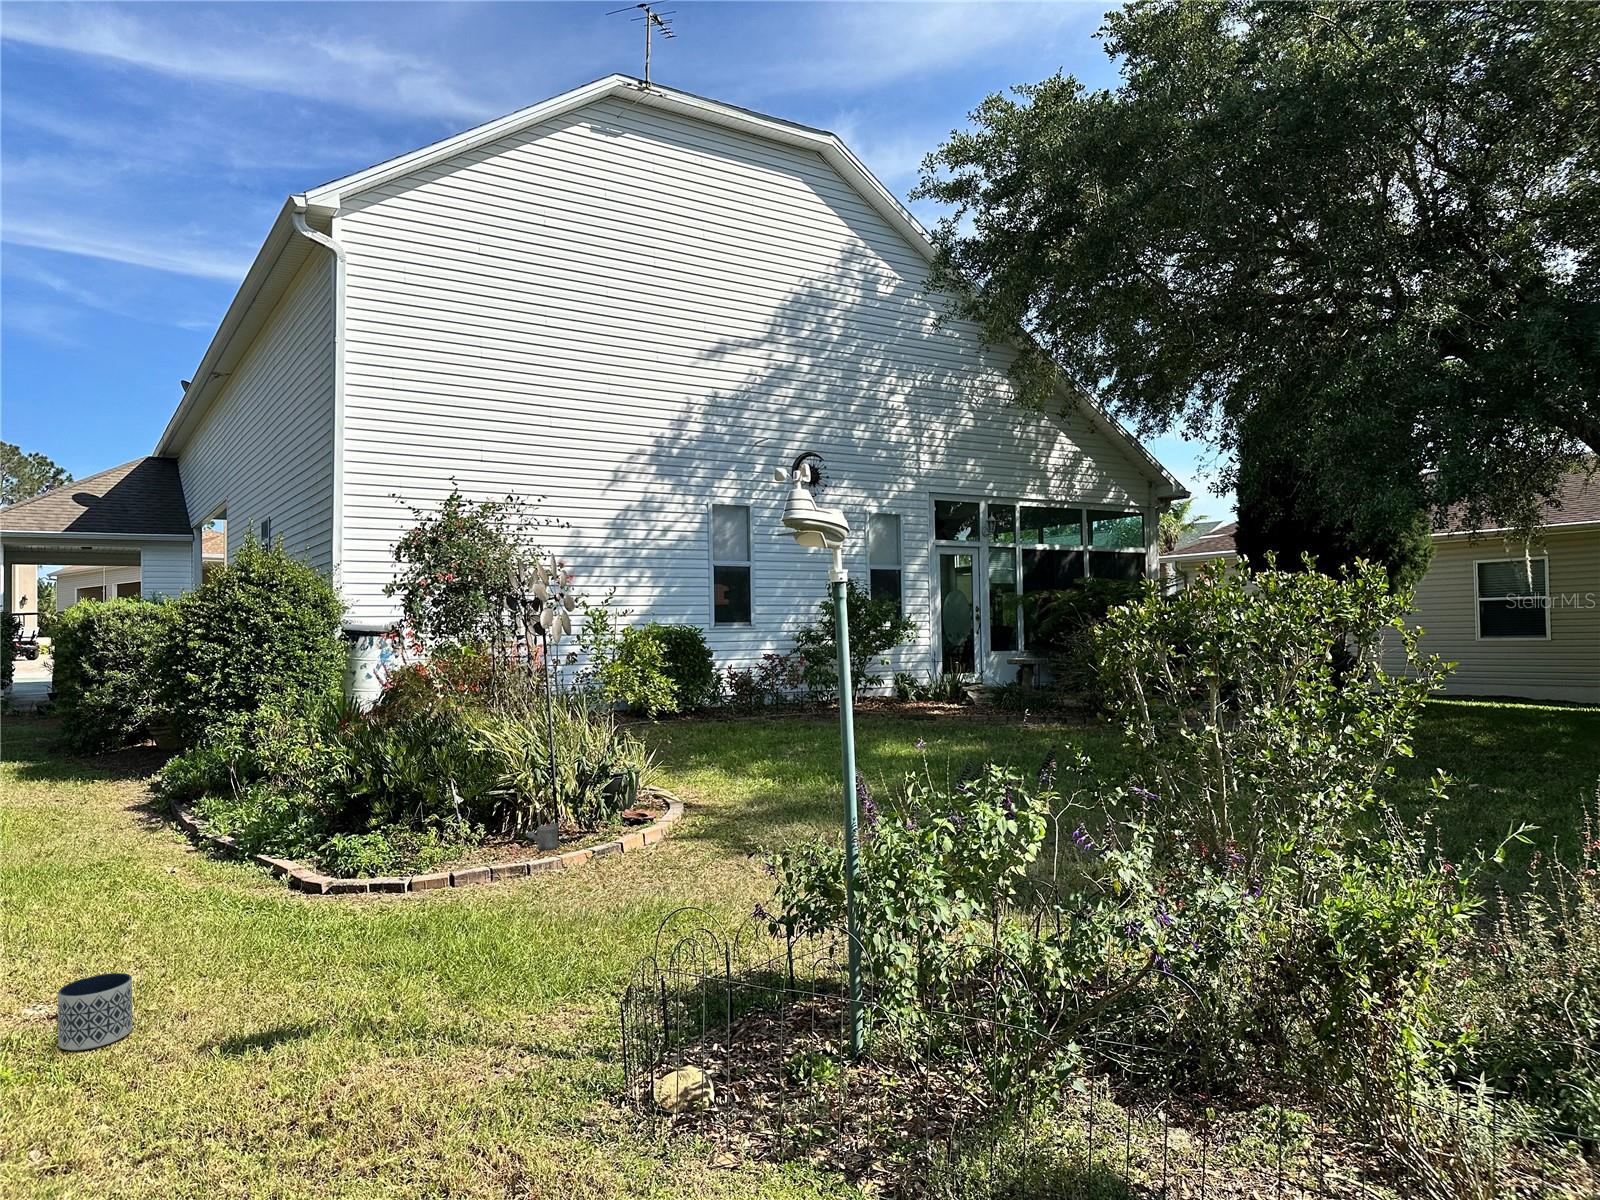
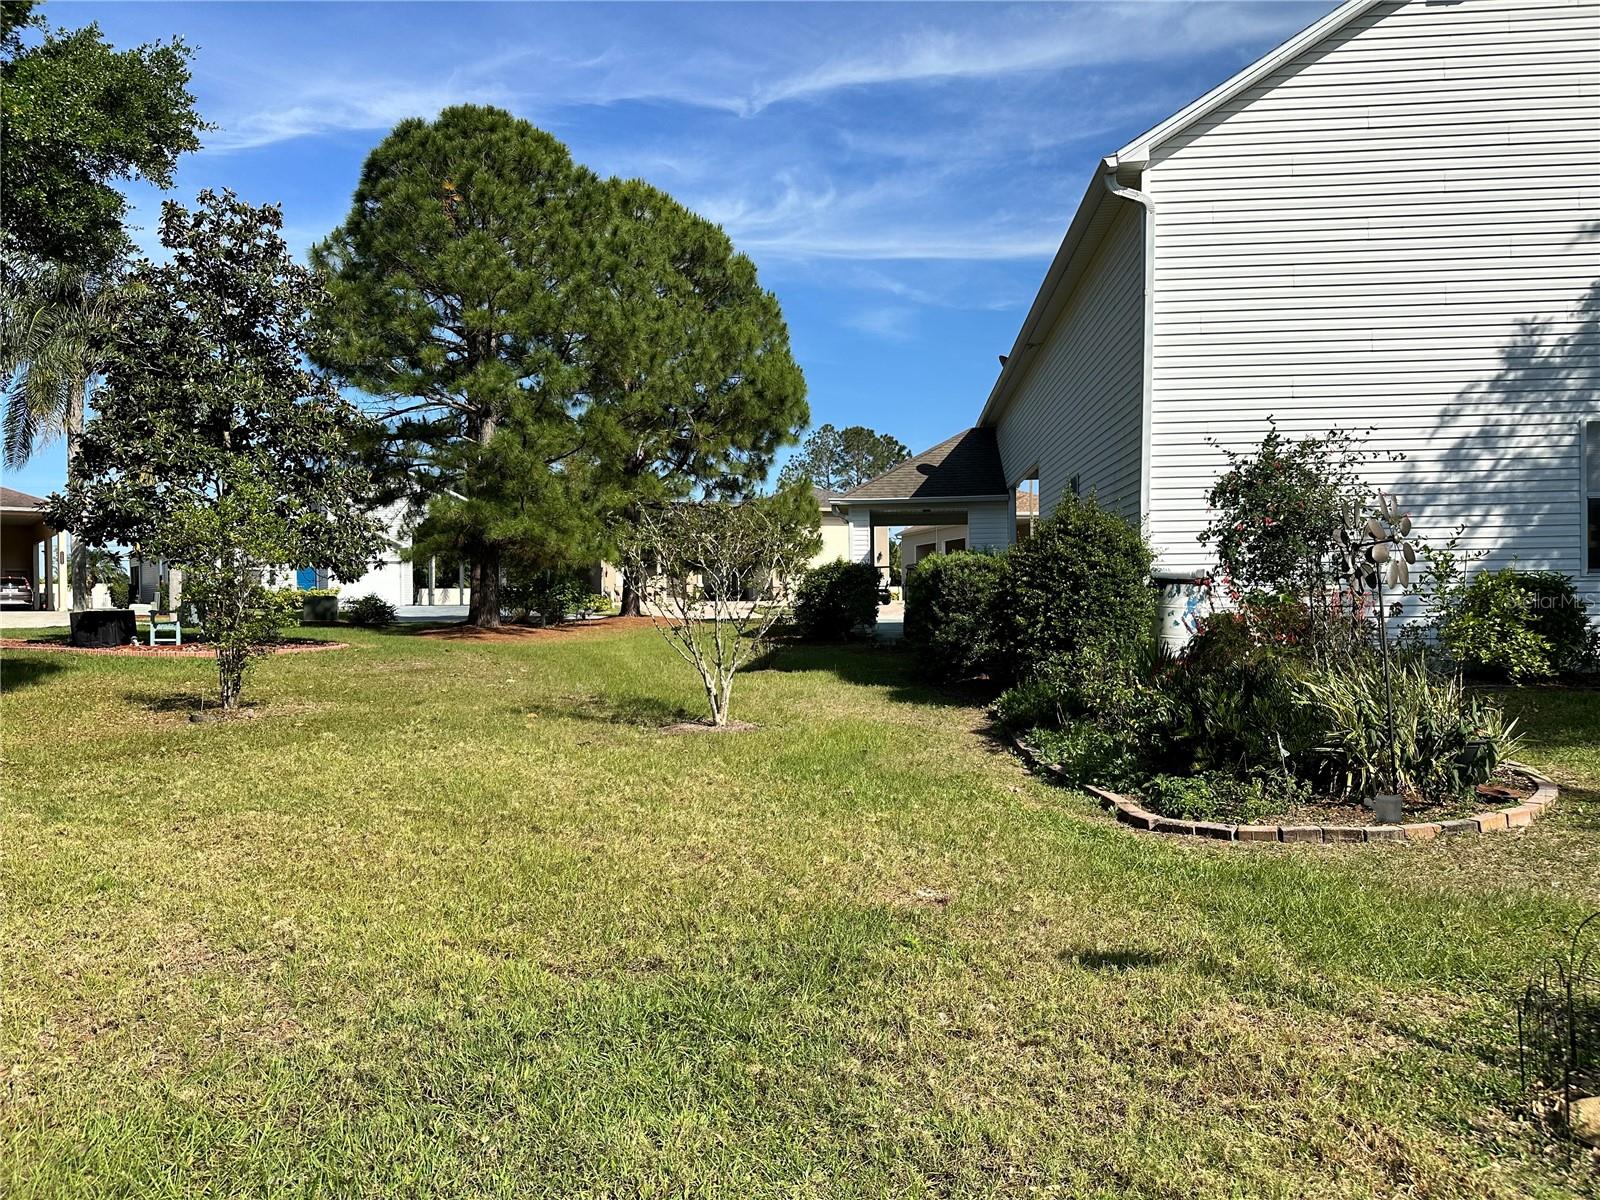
planter: present [58,973,132,1050] -> none [963,850,1012,905]

